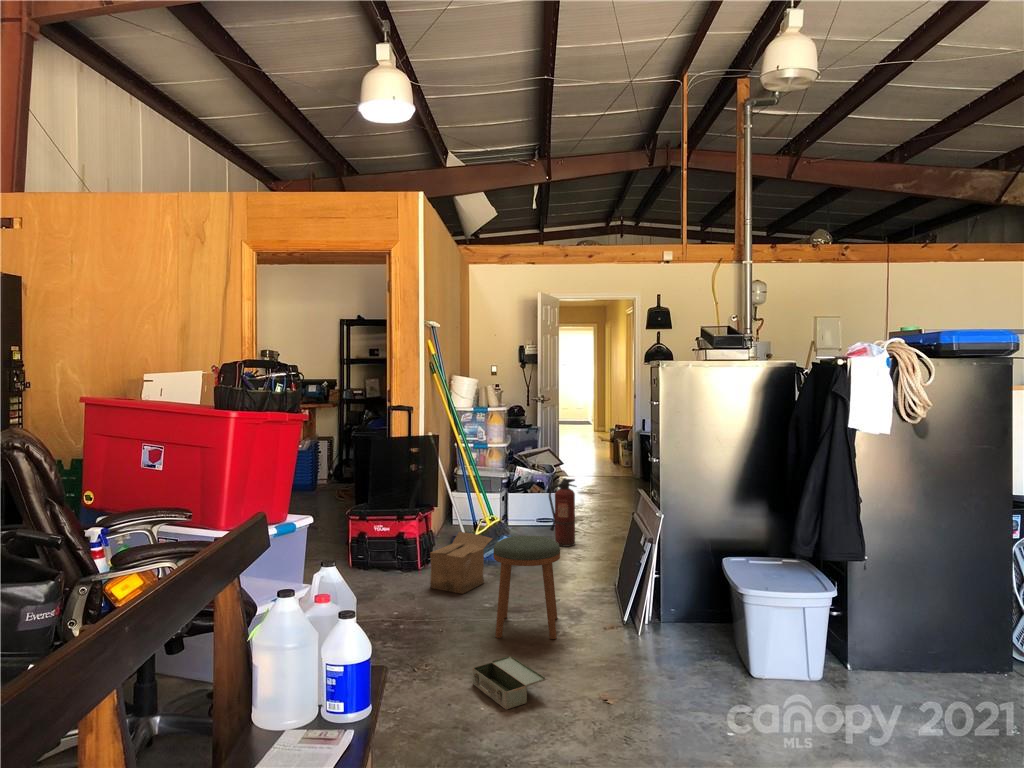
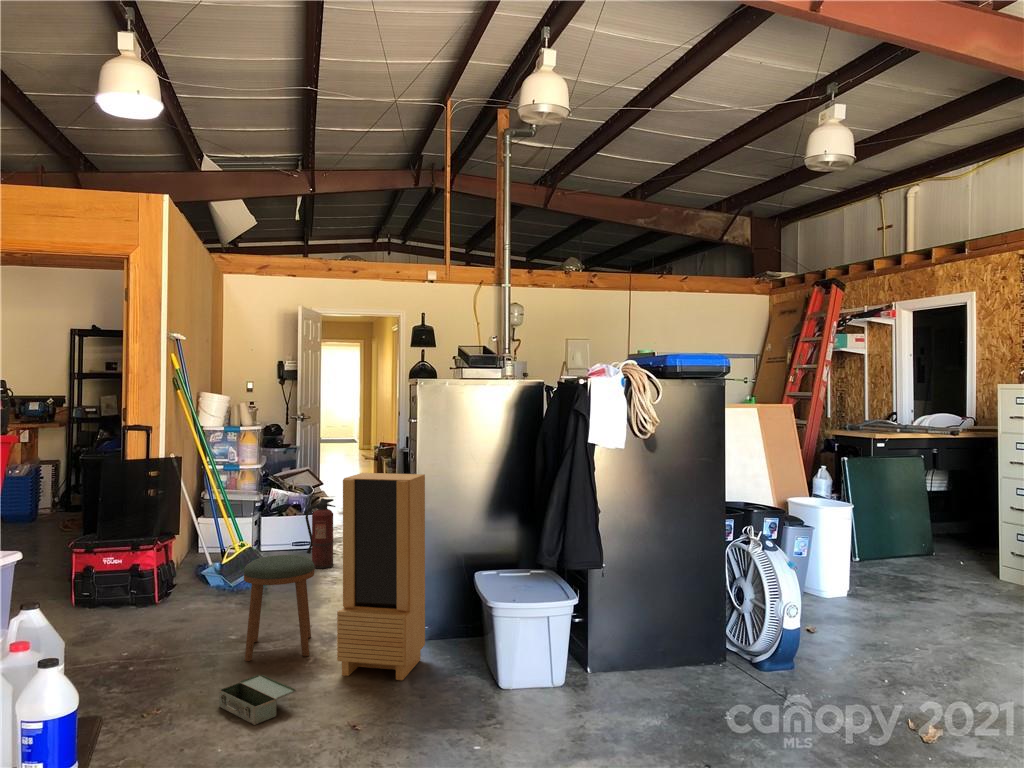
storage cabinet: none [584,458,676,679] -> present [337,473,425,680]
cardboard box: present [430,532,492,594] -> none [171,558,244,623]

